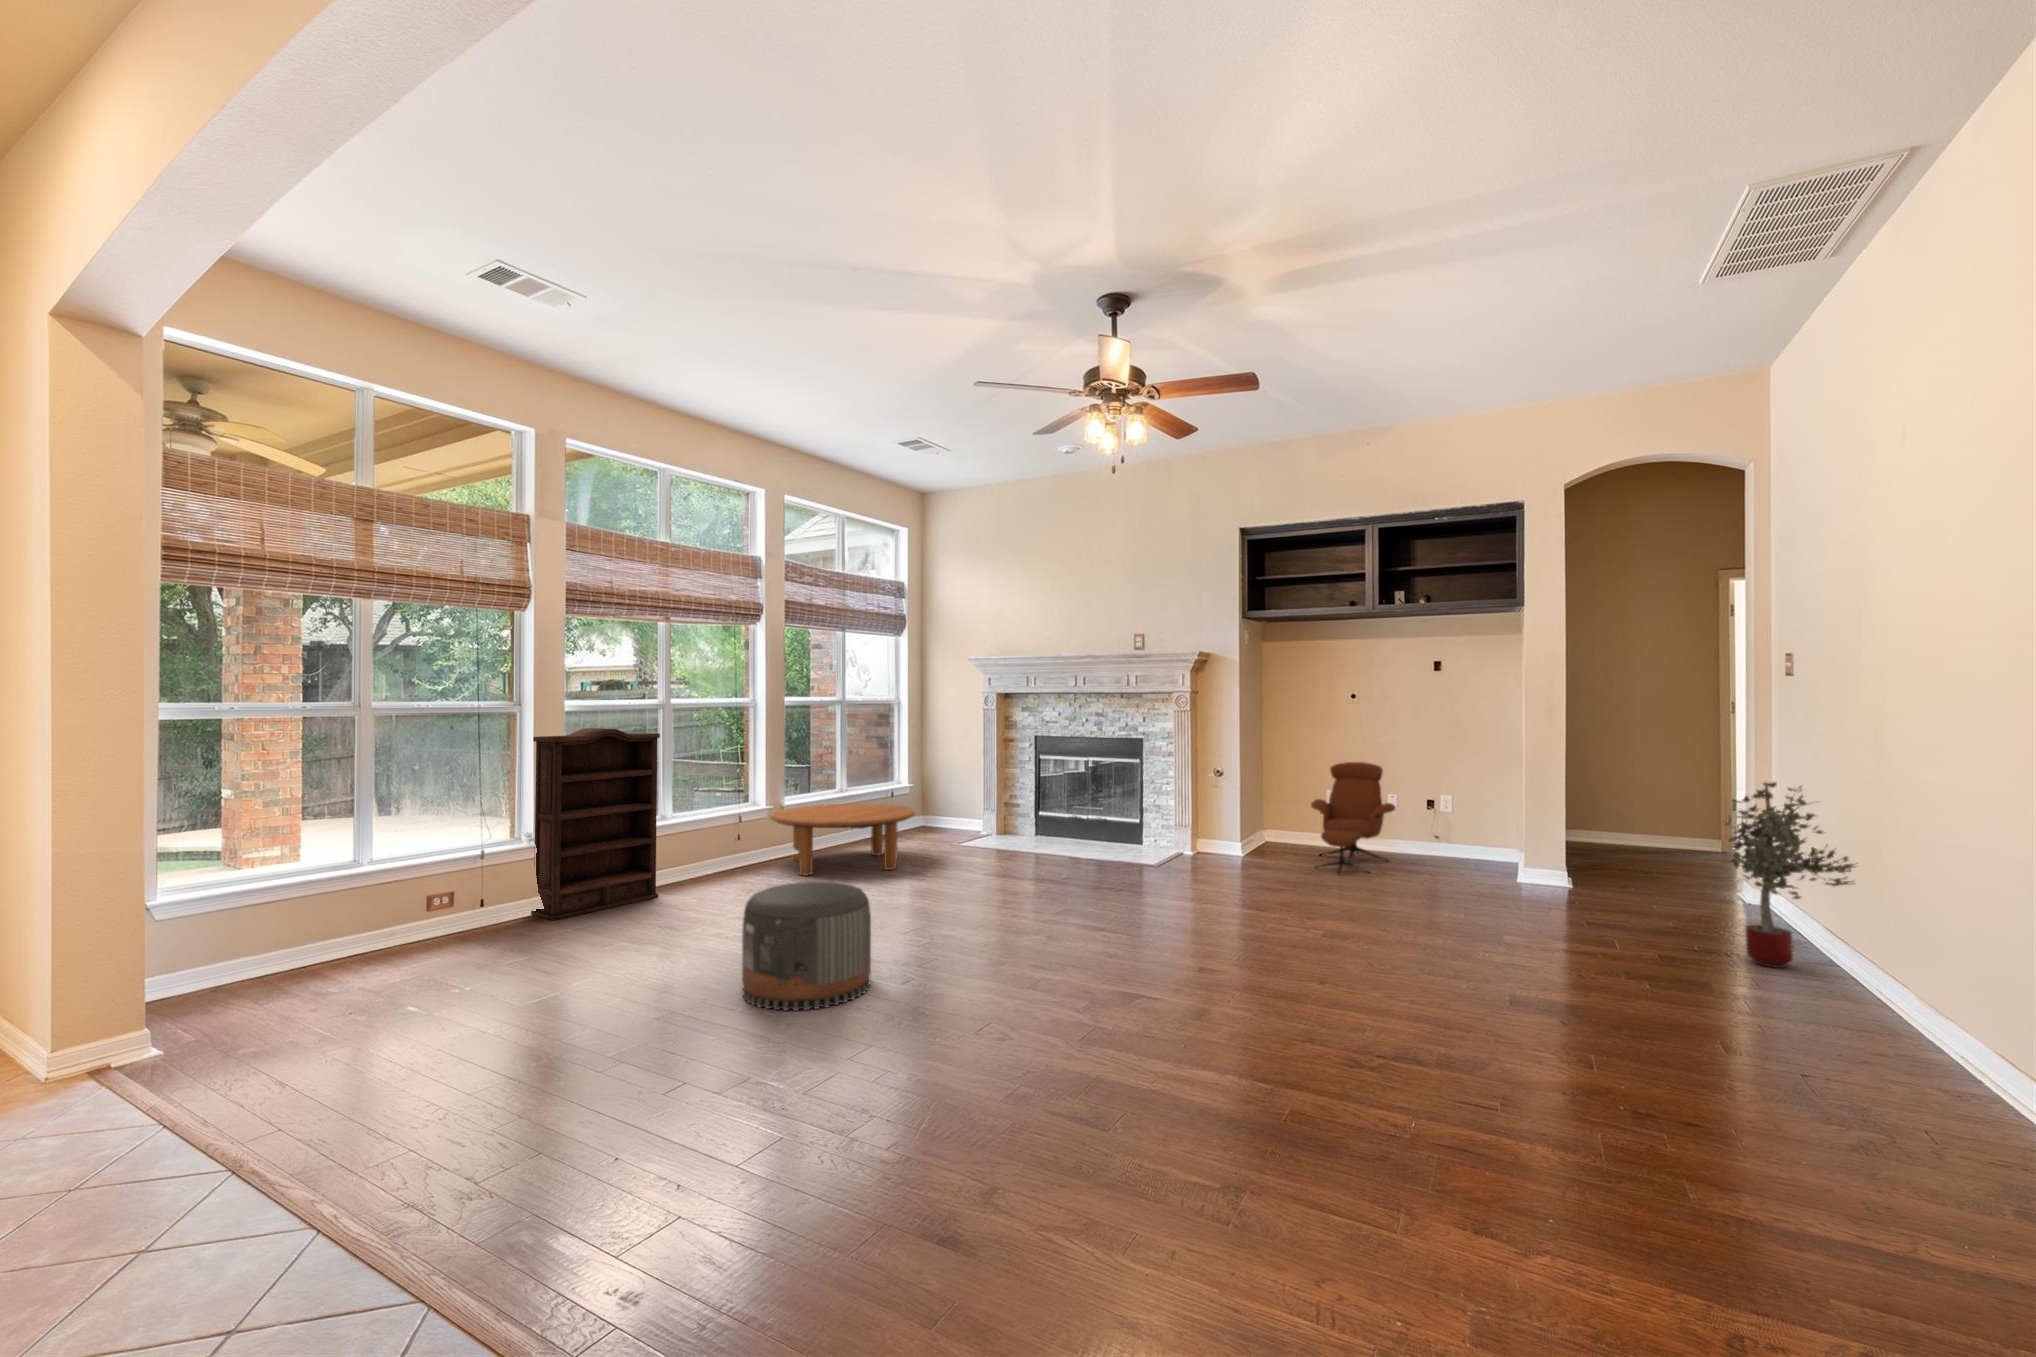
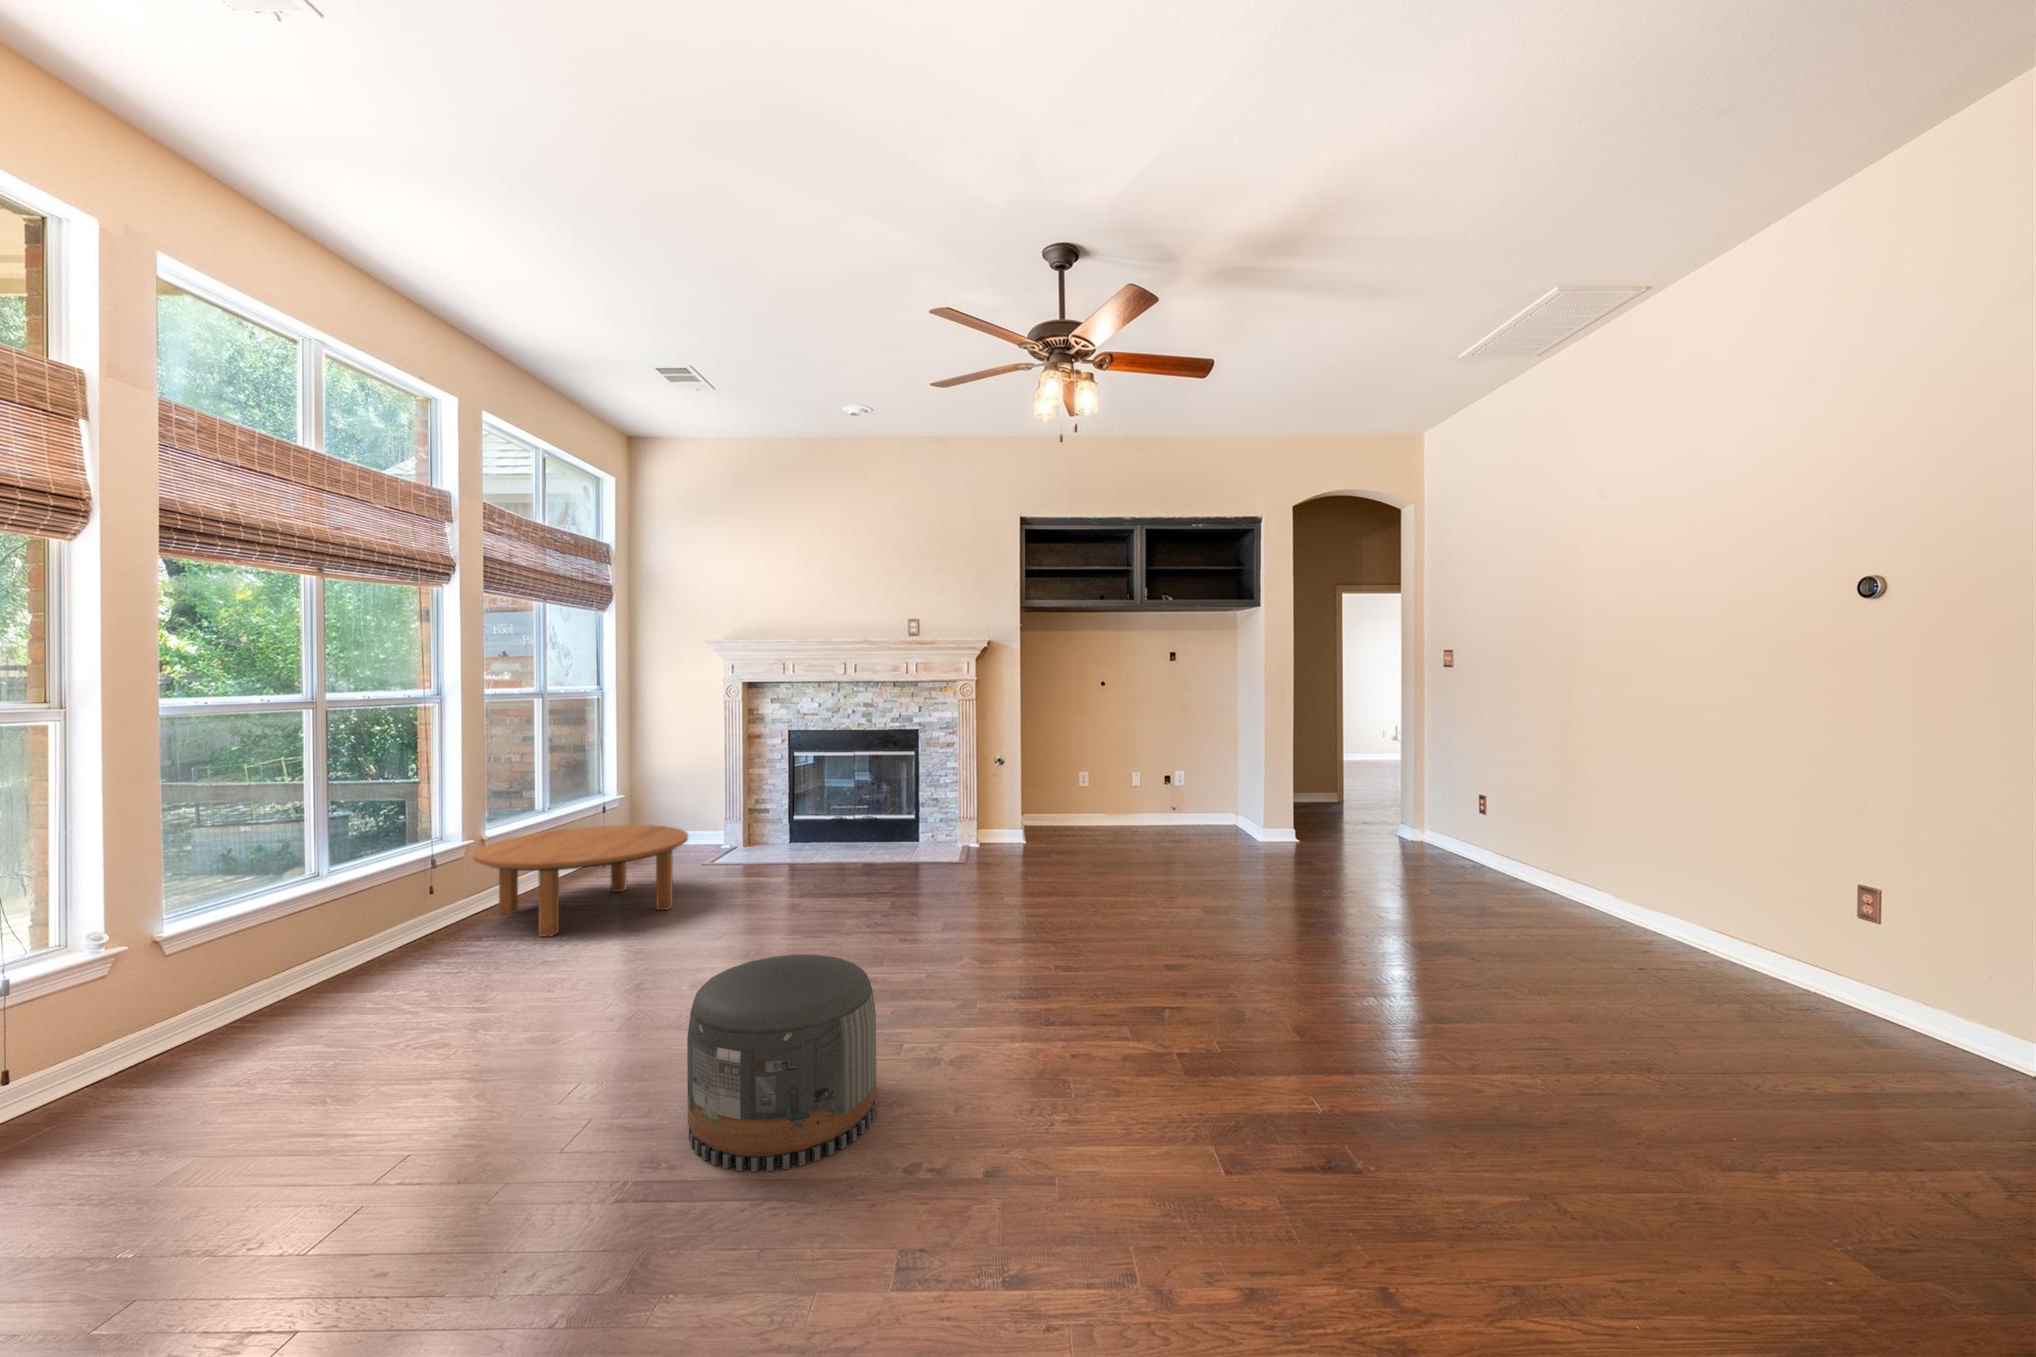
bookshelf: present [531,728,660,920] -> none [62,750,326,1104]
lounge chair: present [1311,762,1396,874] -> none [1076,745,1150,852]
potted tree: present [1725,782,1858,968] -> none [1460,750,1552,891]

